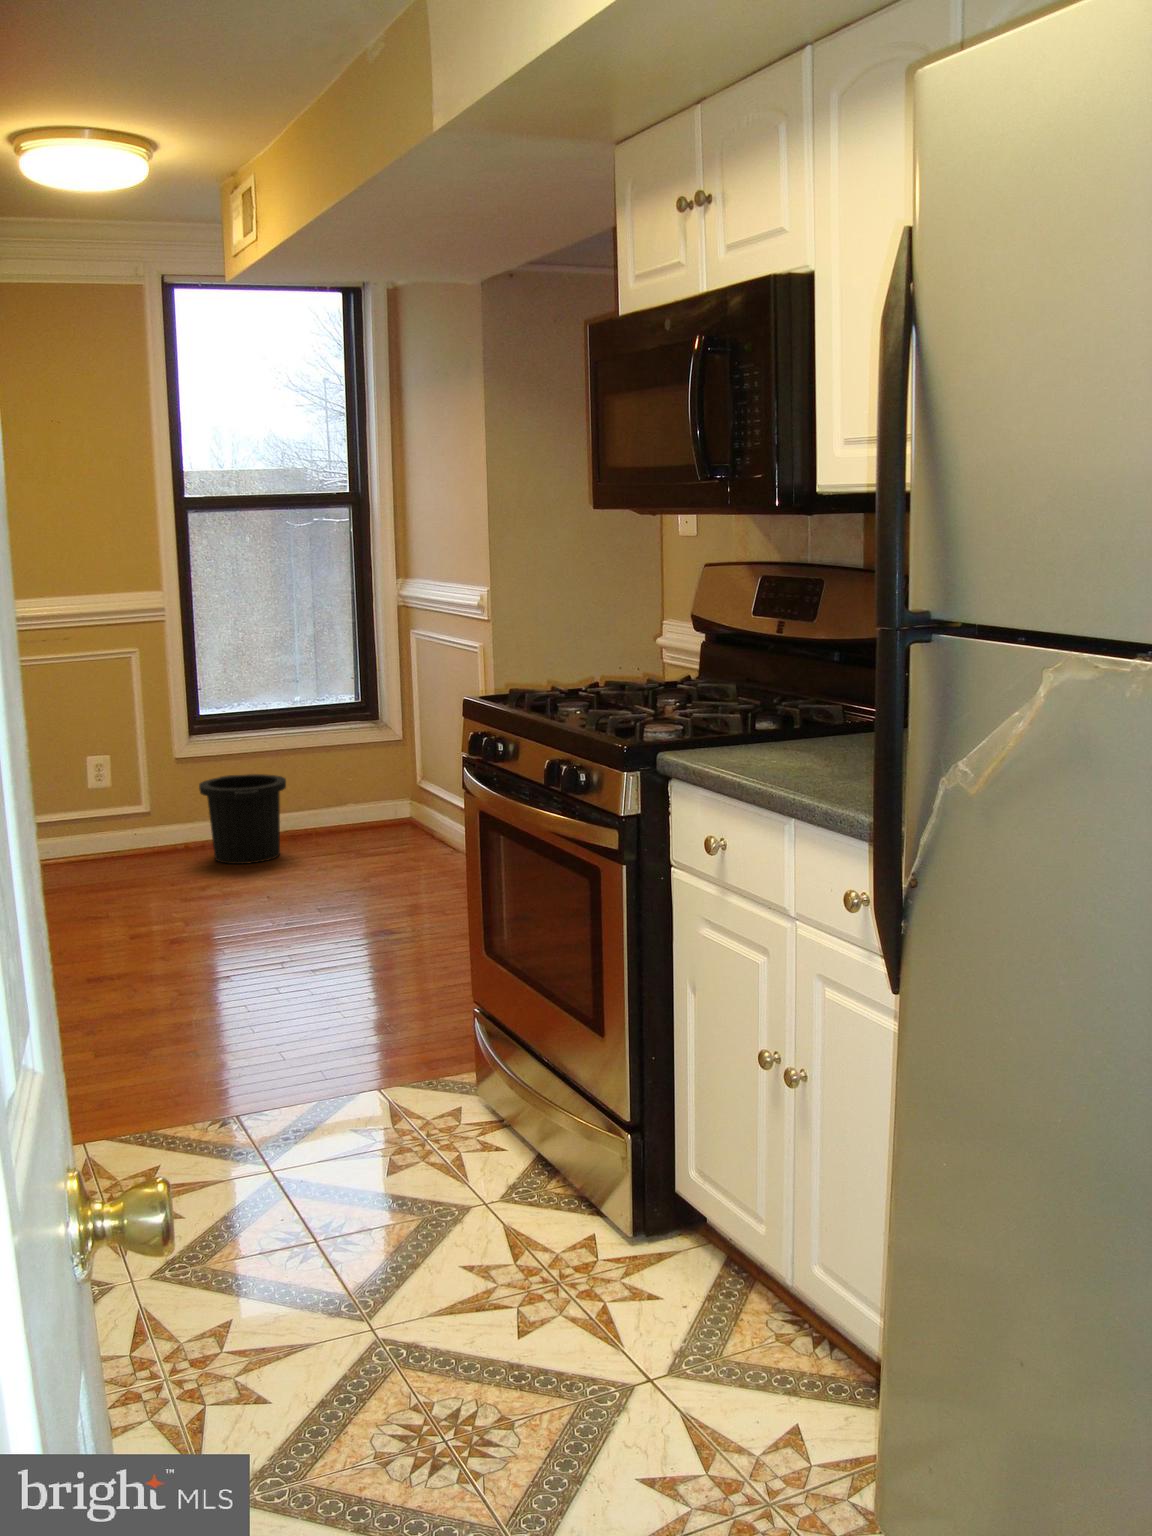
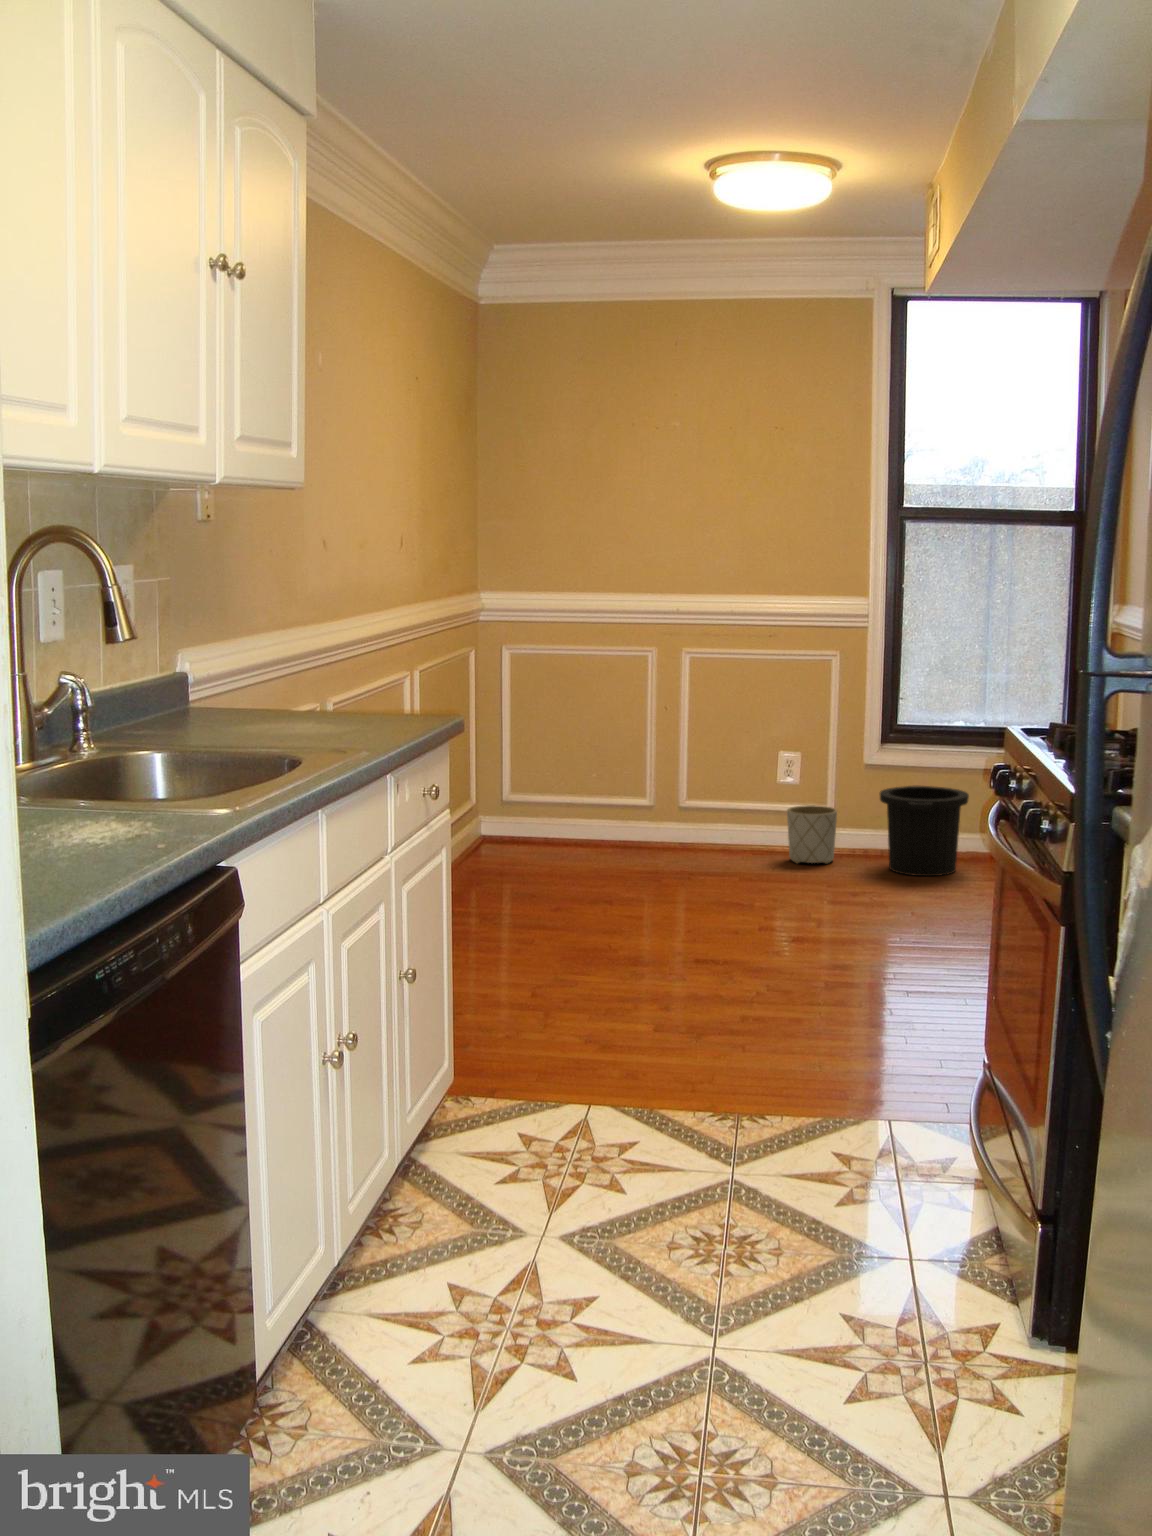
planter: none [101,806,155,869] -> present [787,805,837,864]

